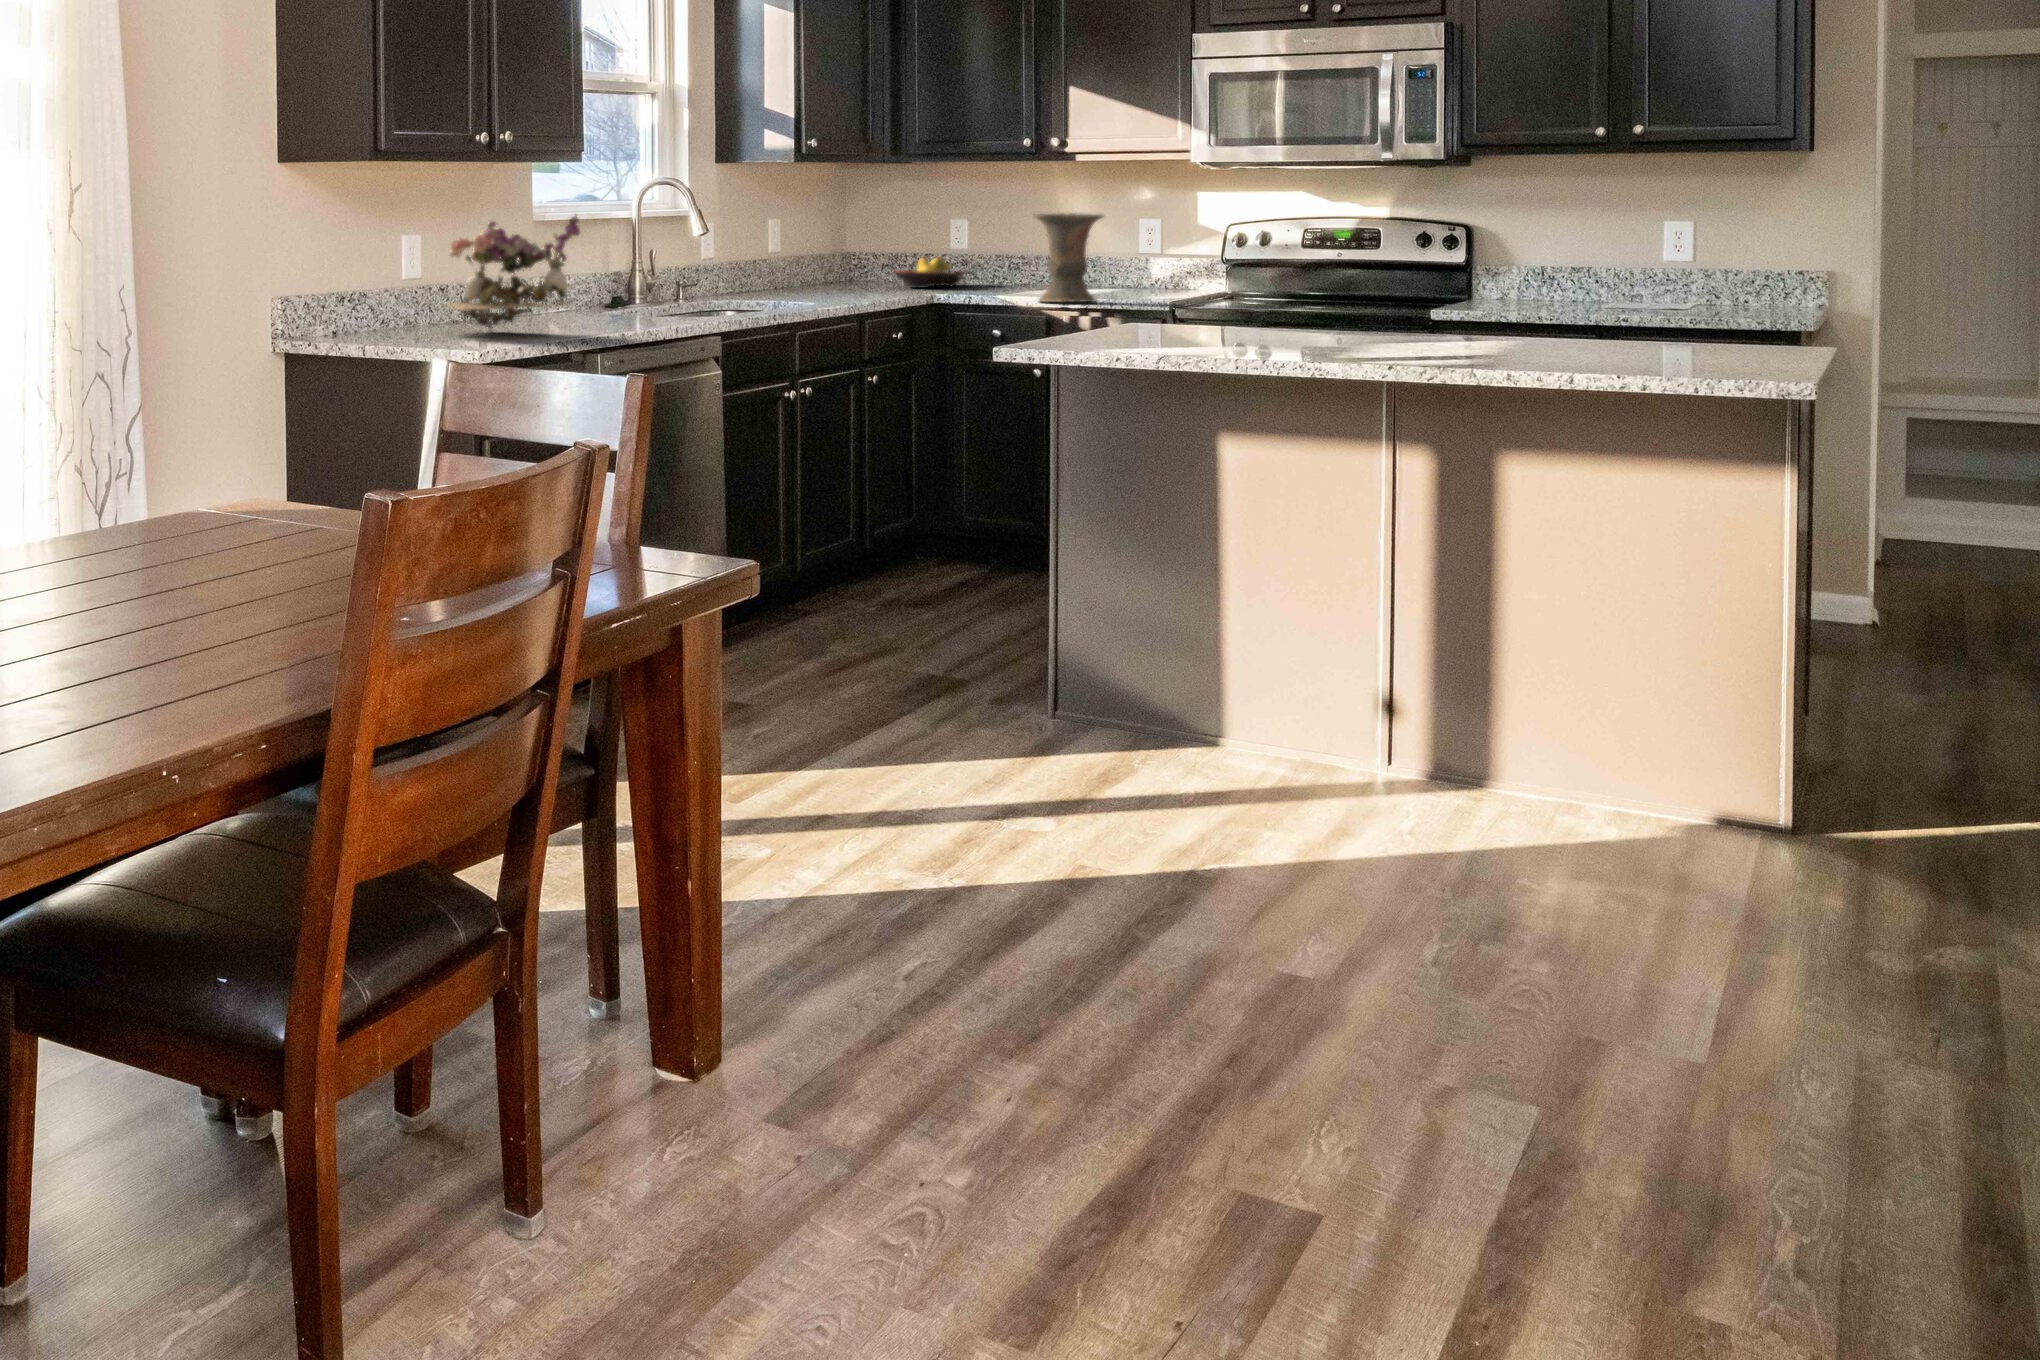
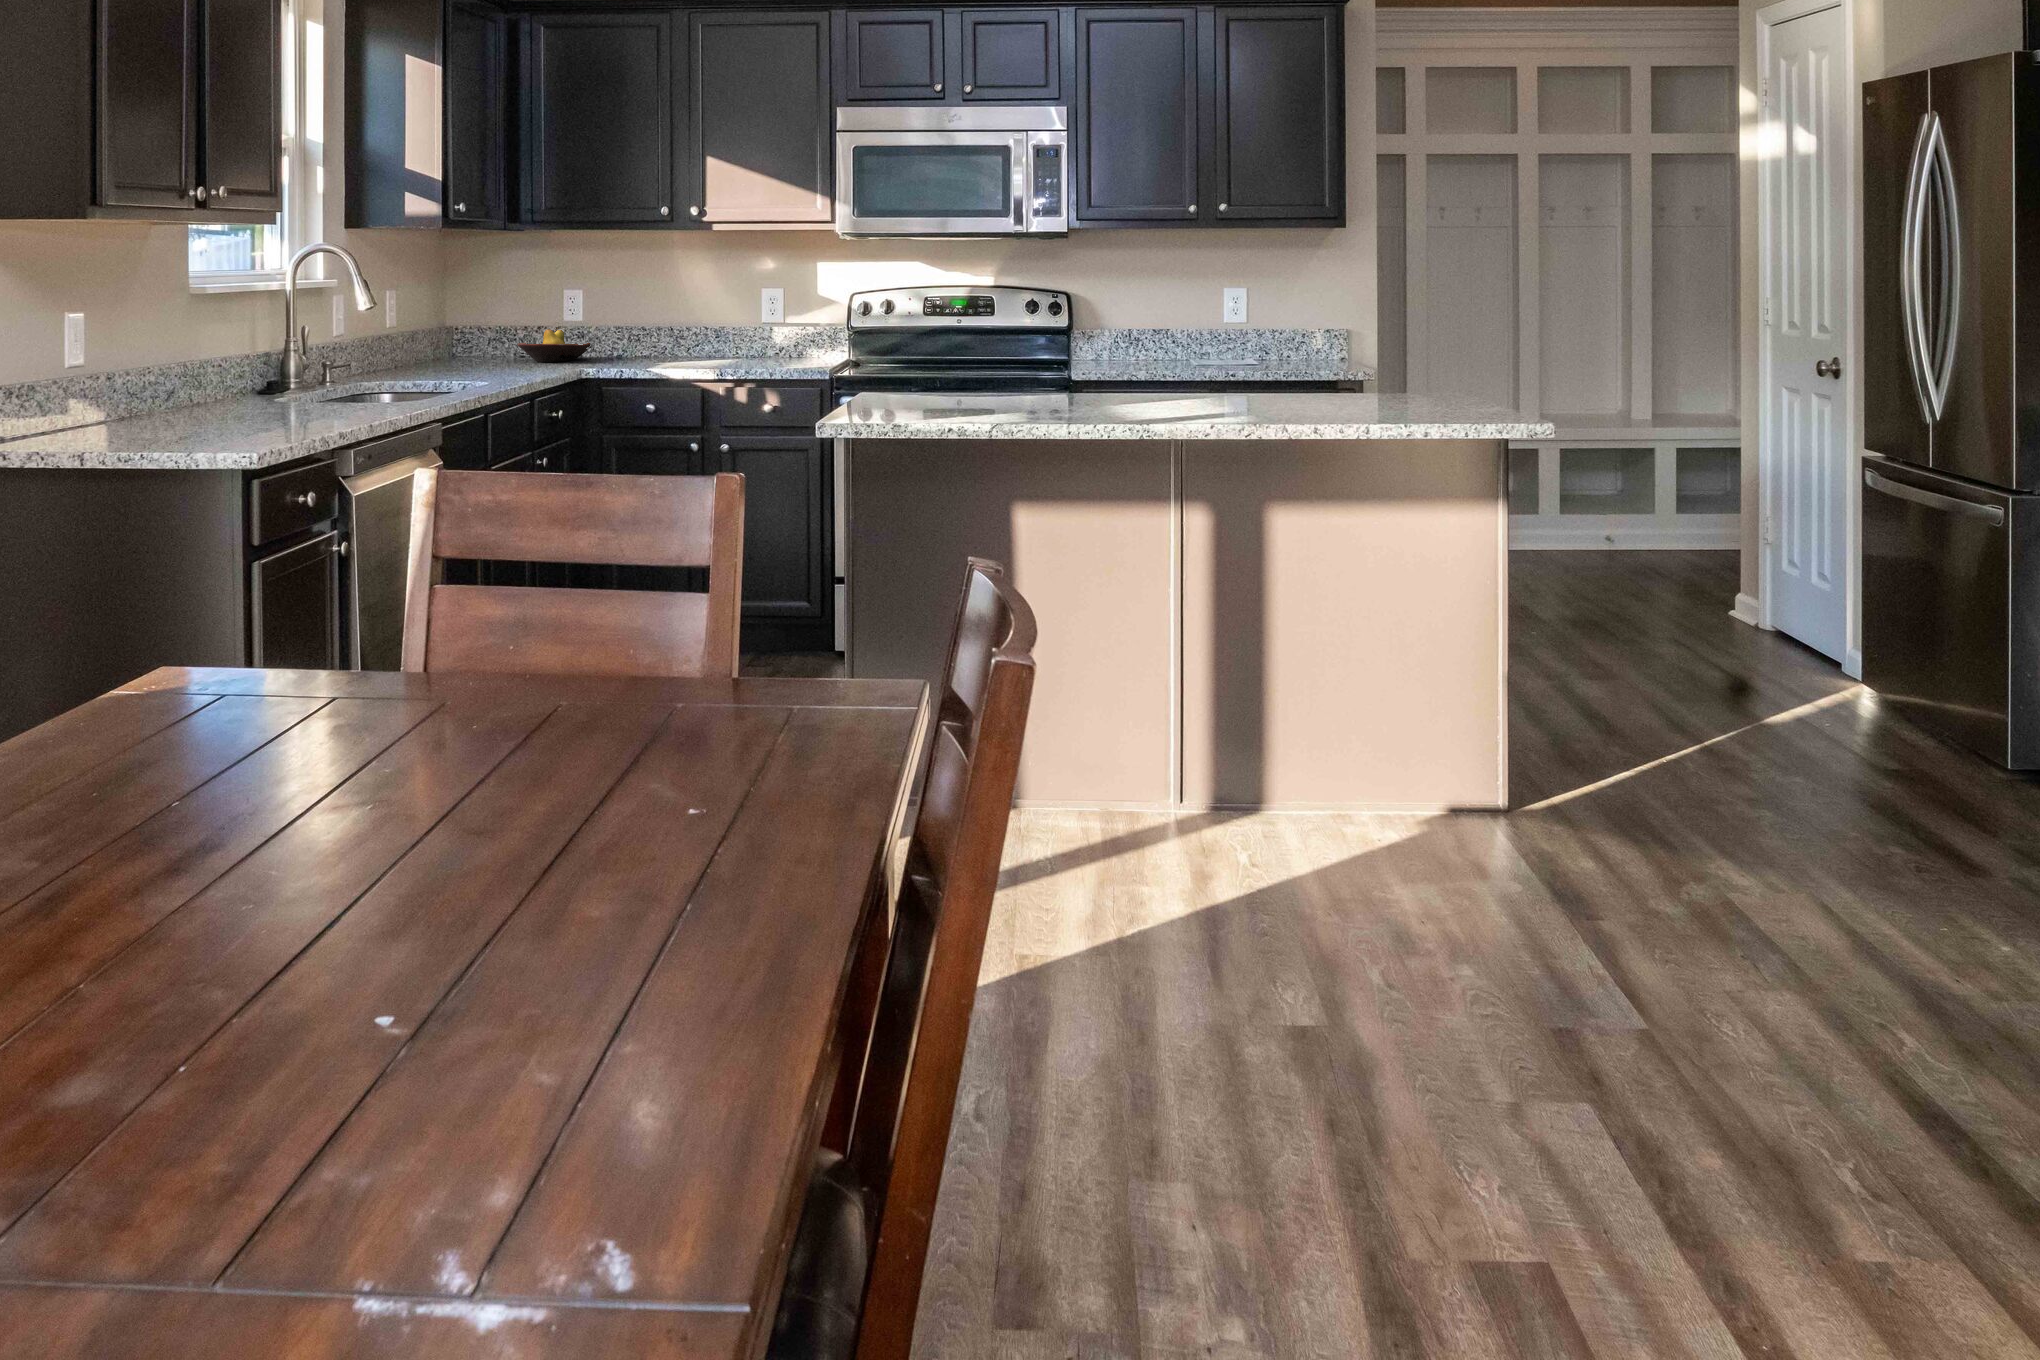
vase: present [1034,213,1104,302] -> none [697,283,768,374]
flower arrangement: present [445,215,580,329] -> none [126,283,316,428]

